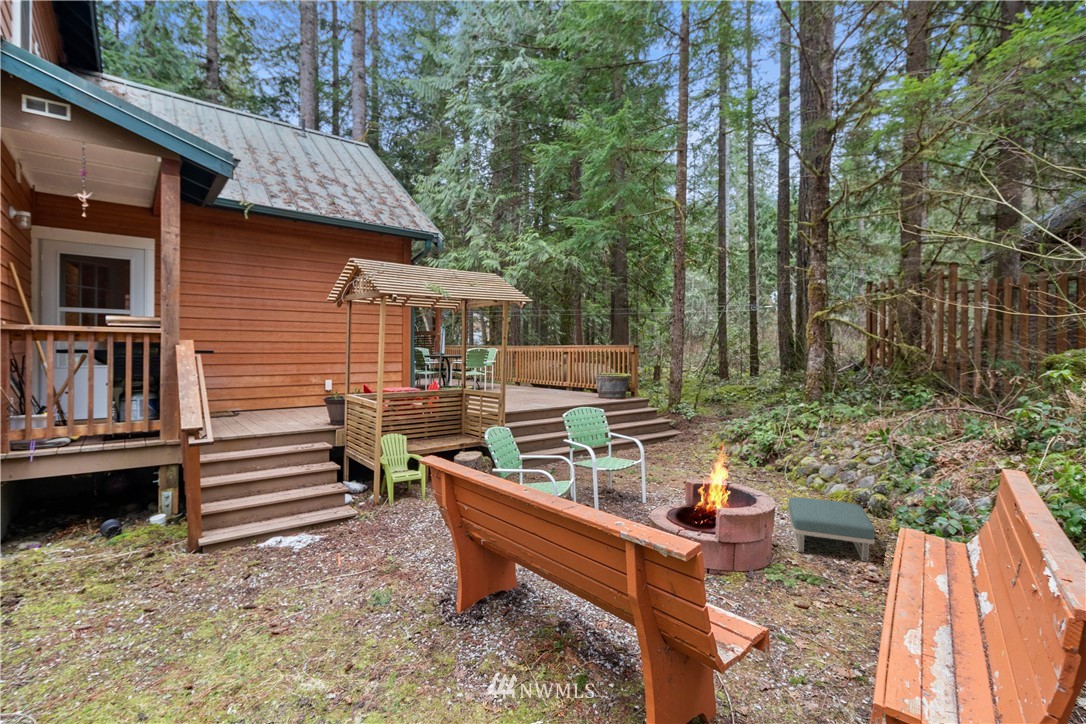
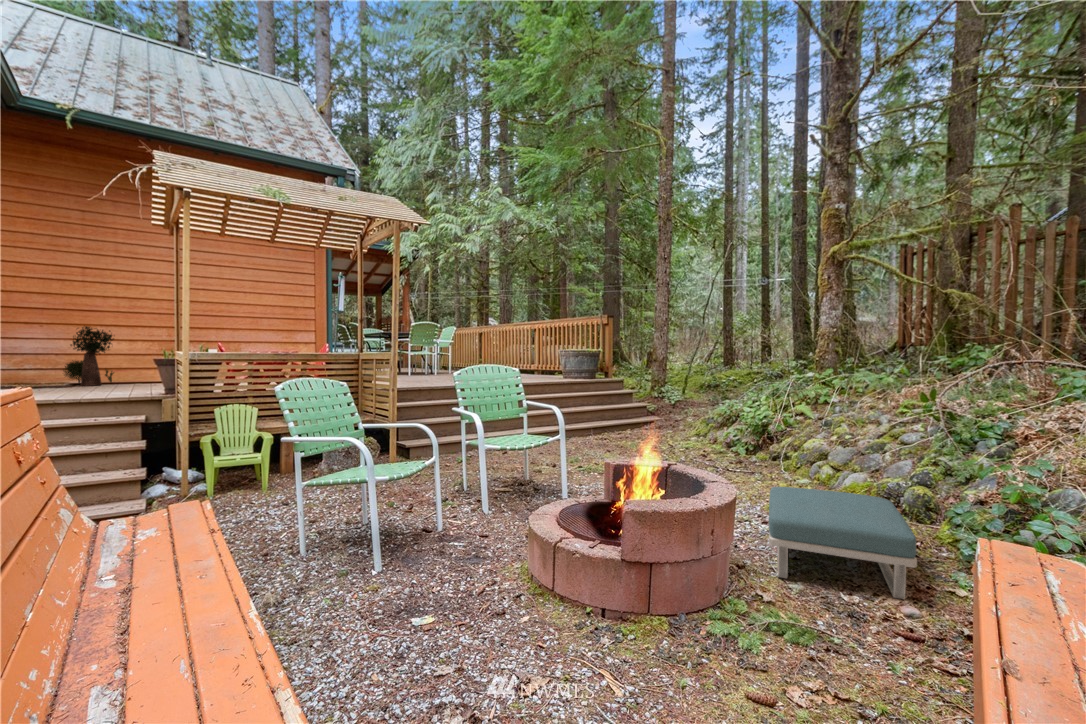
potted plant: none [232,371,272,419] -> present [63,326,114,386]

